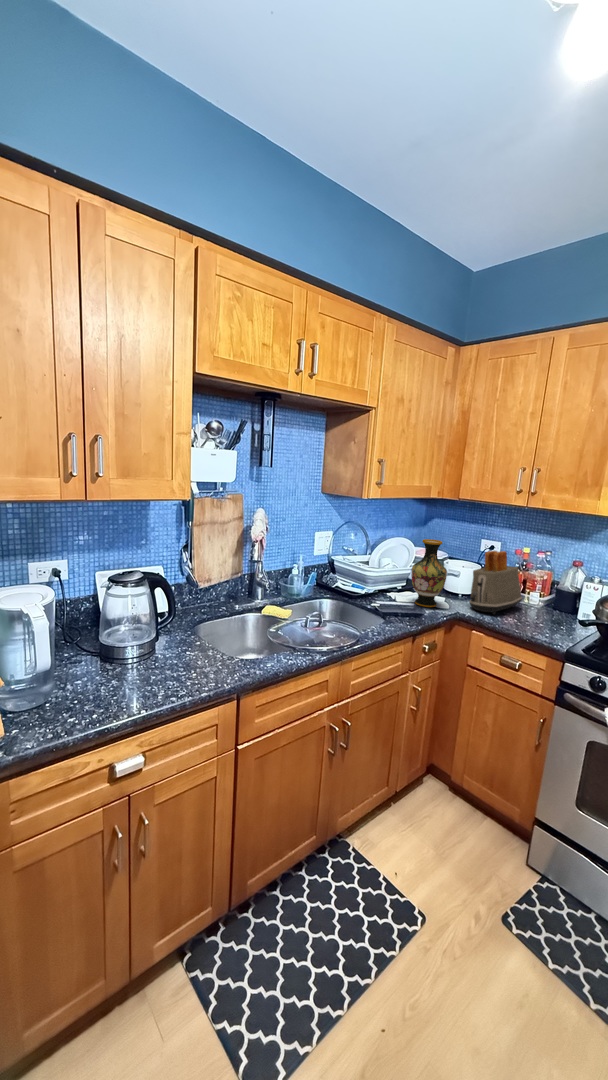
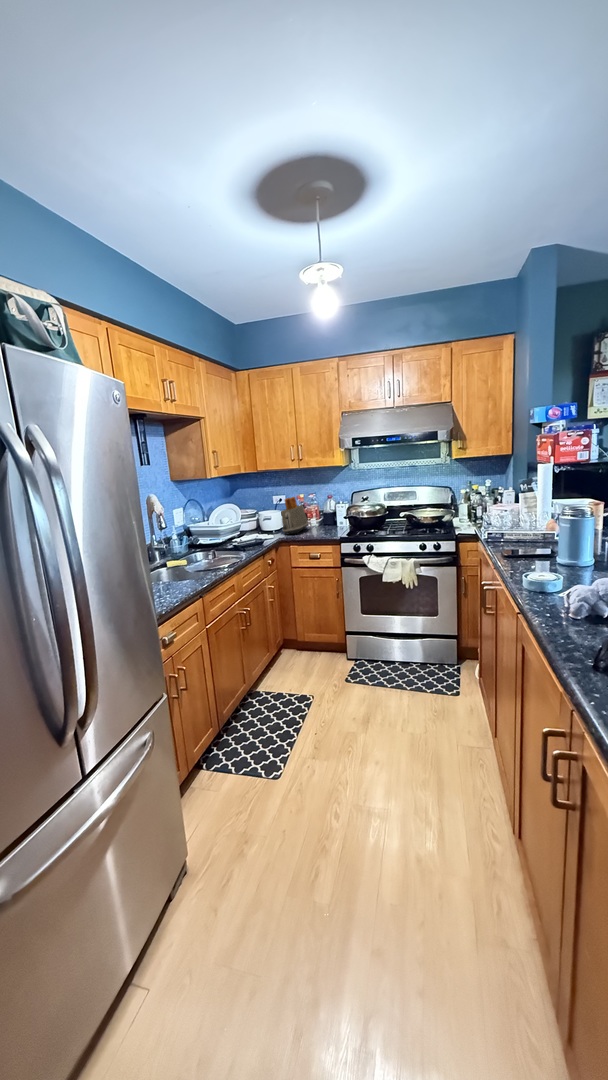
vase: present [411,539,447,607] -> none [246,497,268,540]

